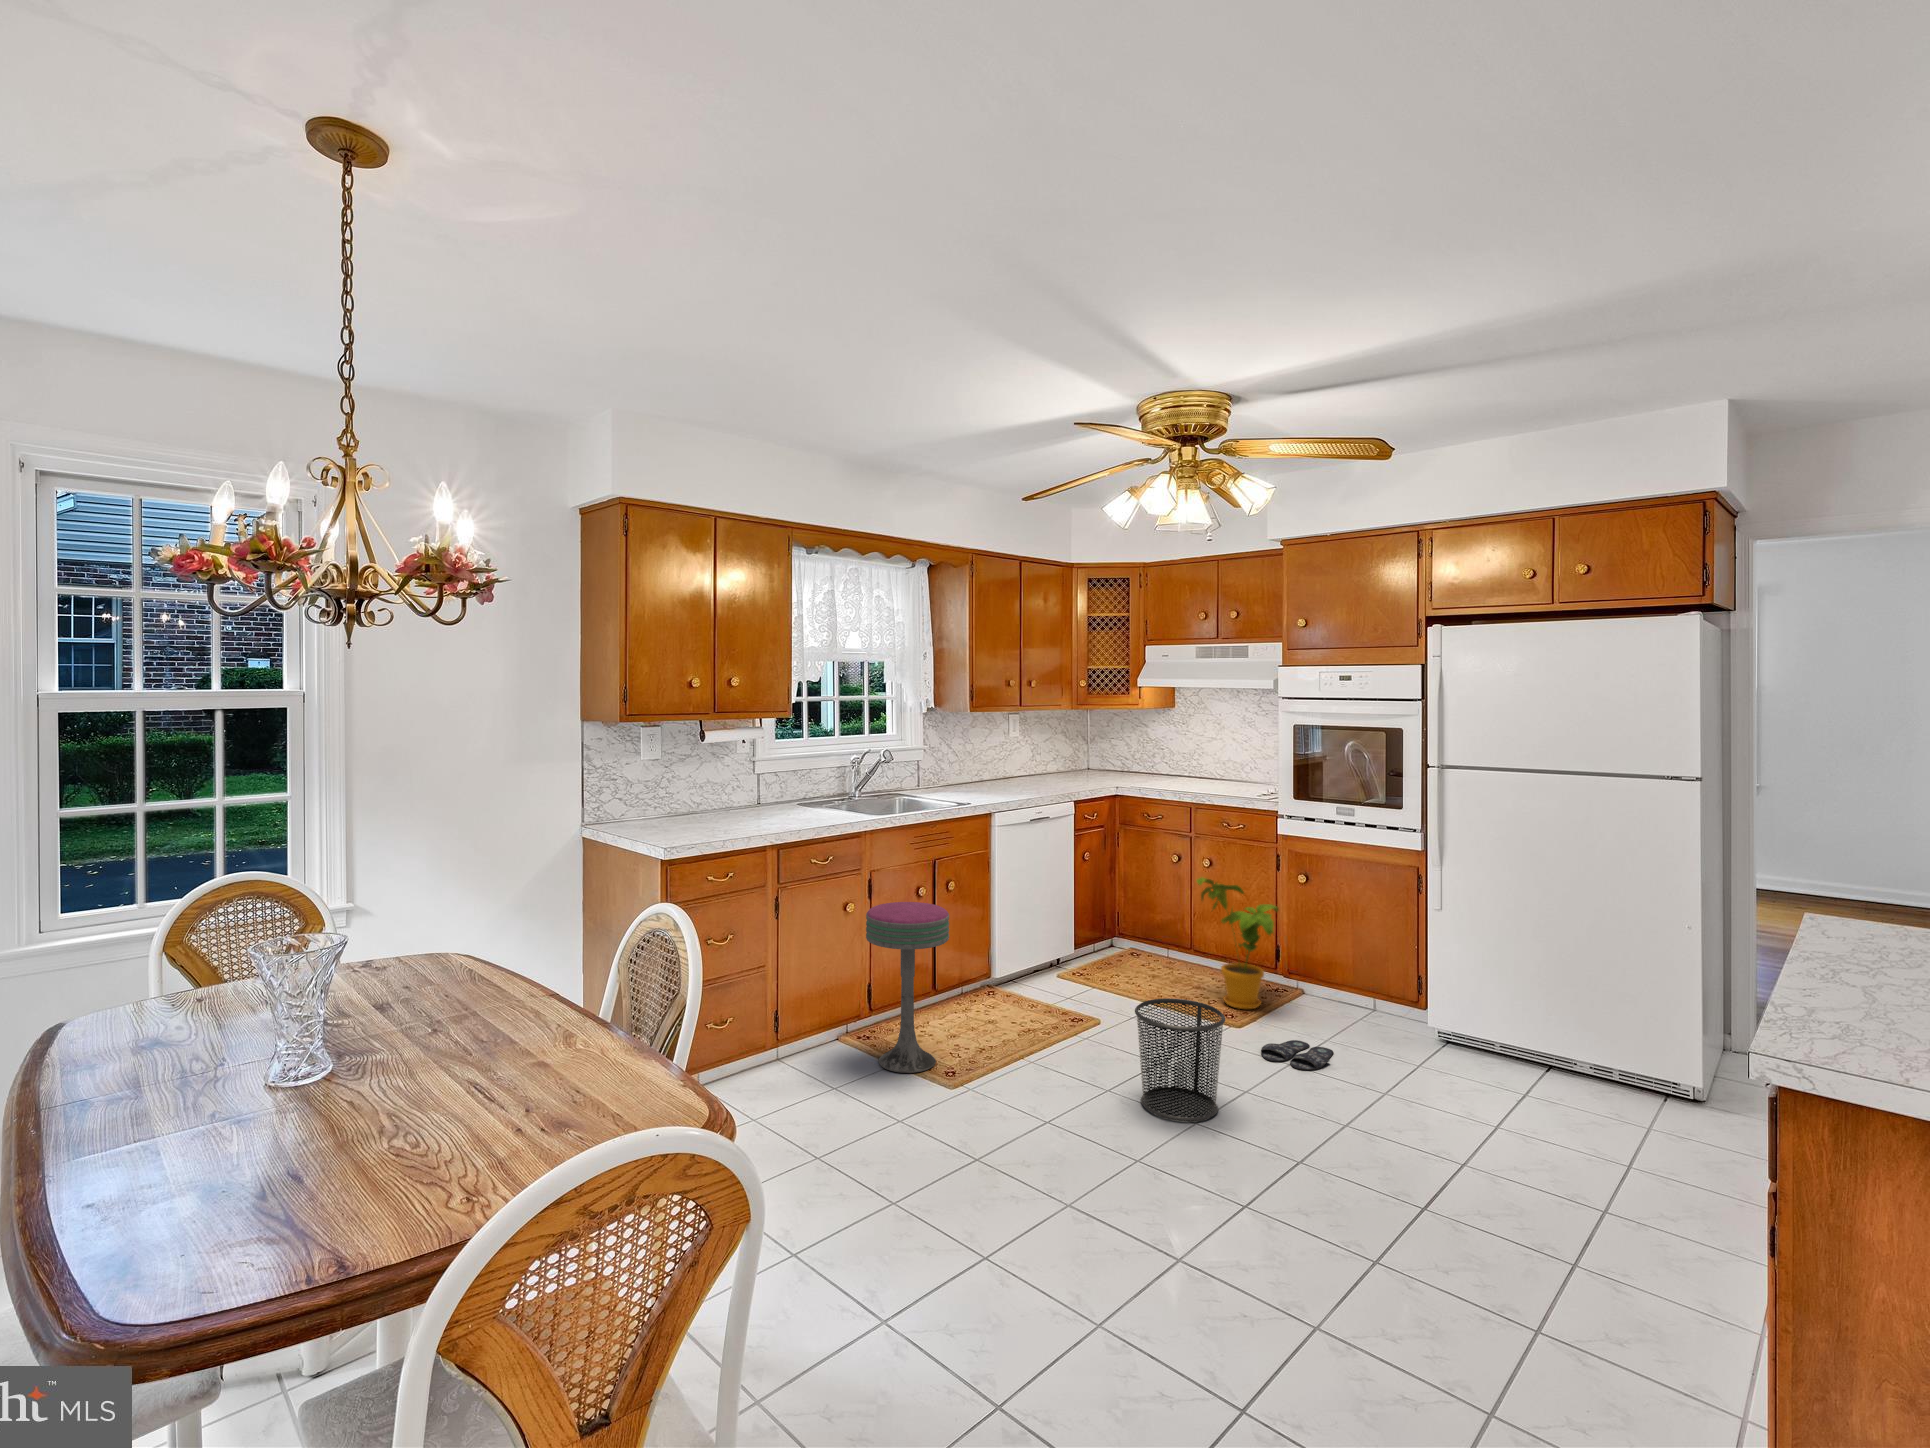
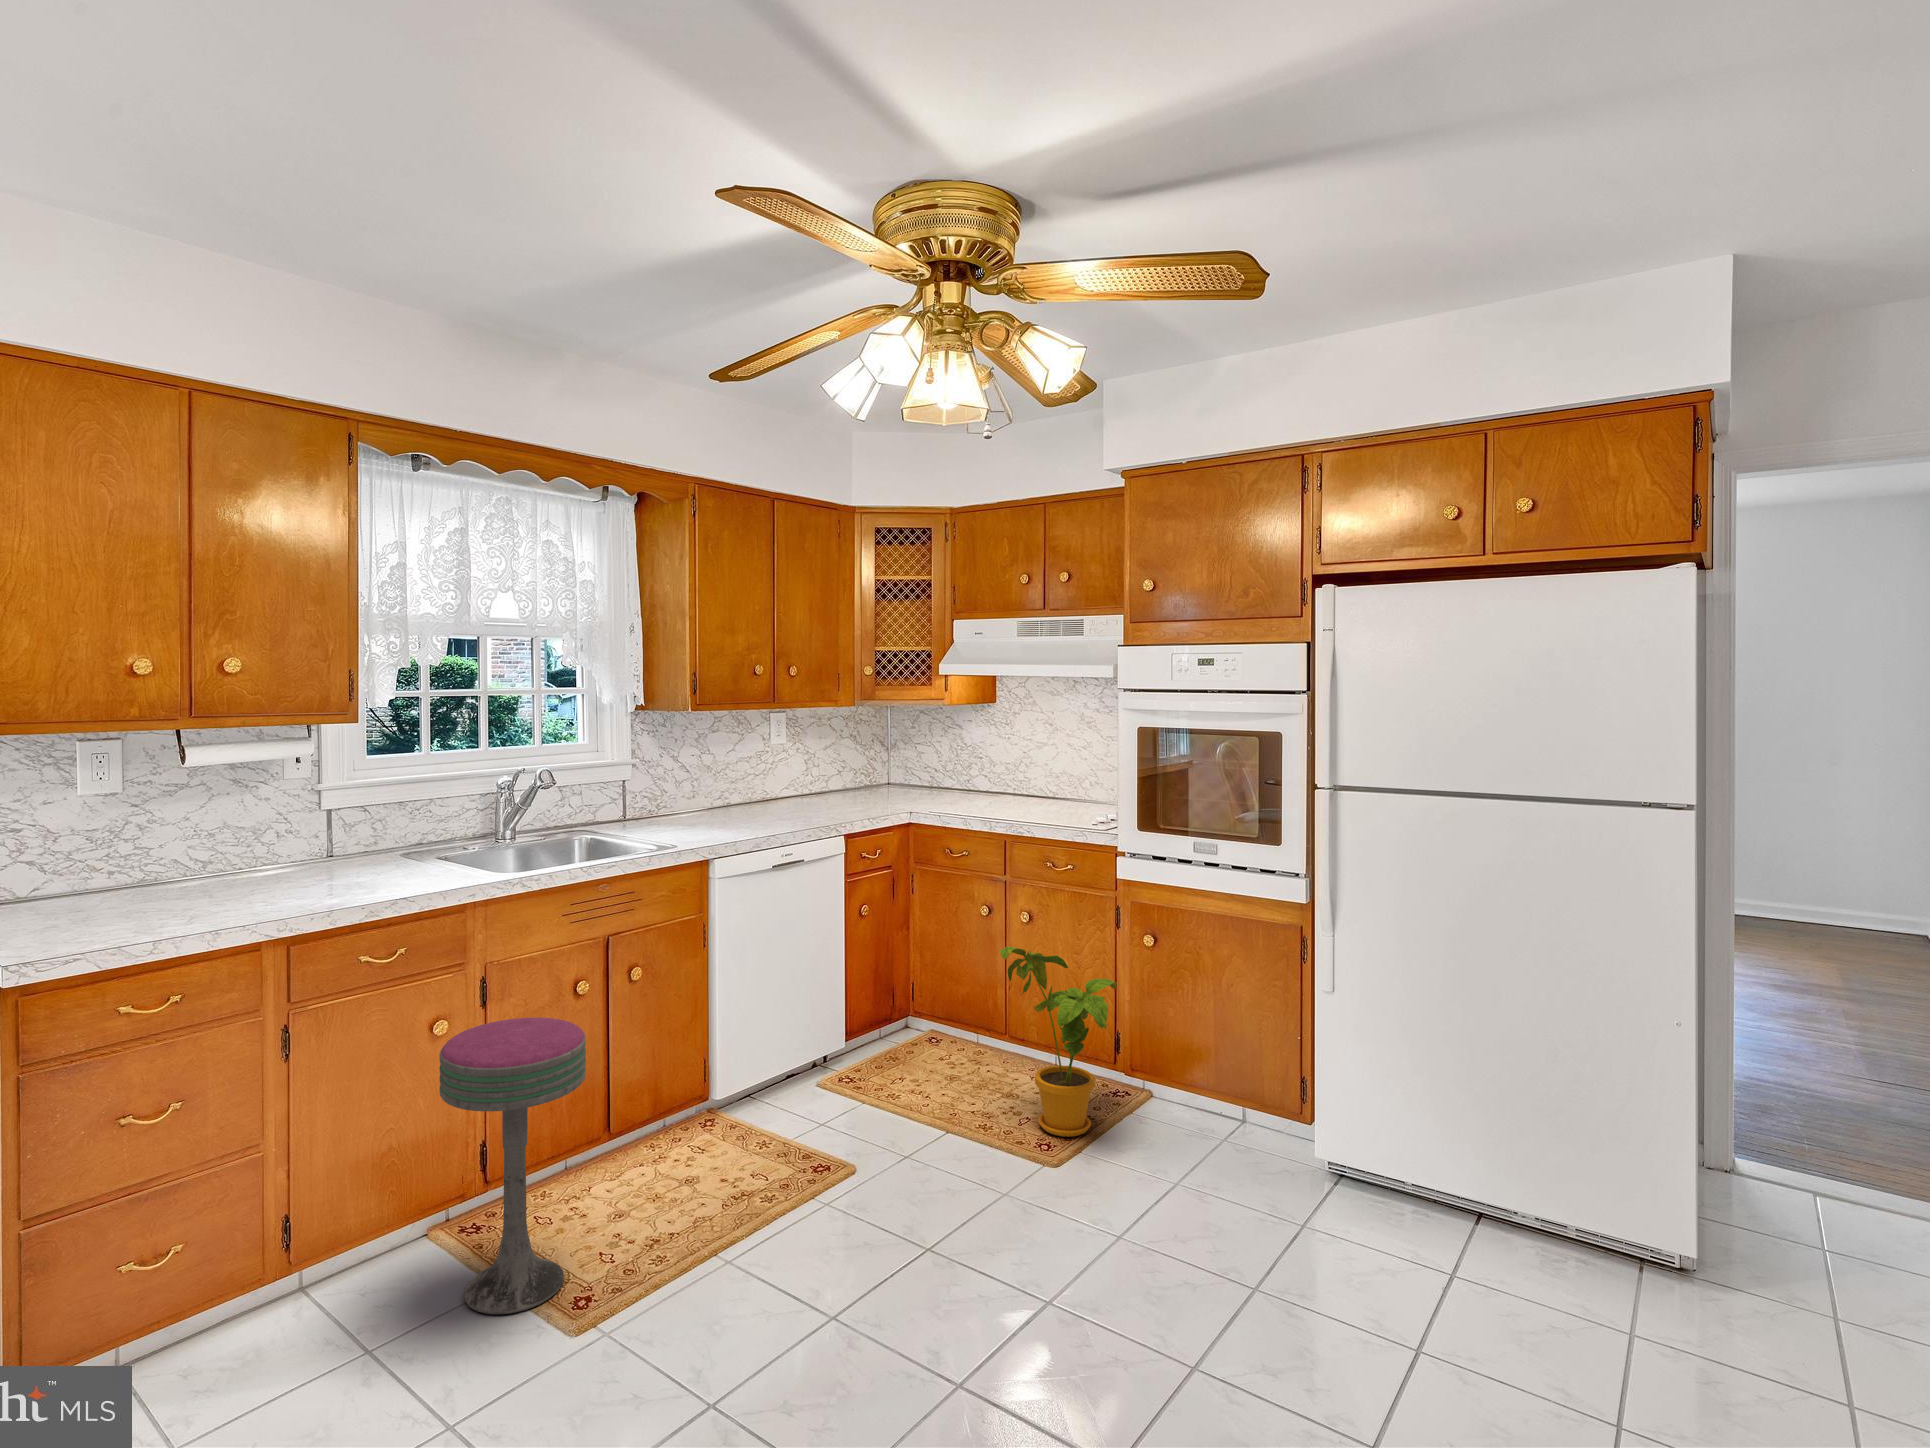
waste bin: present [1135,998,1225,1122] -> none [866,1171,1011,1398]
slippers: present [1261,1040,1333,1070] -> none [1081,1194,1186,1257]

